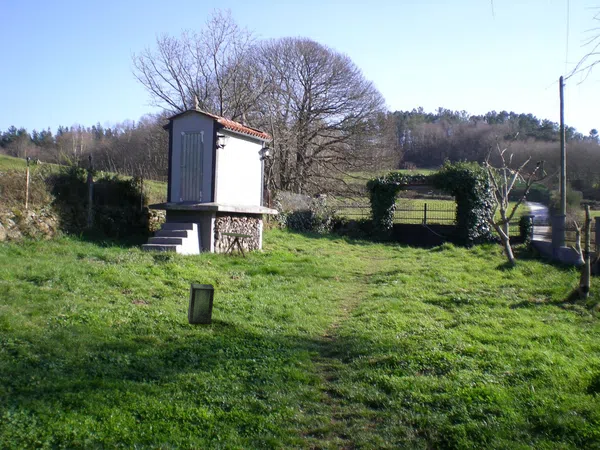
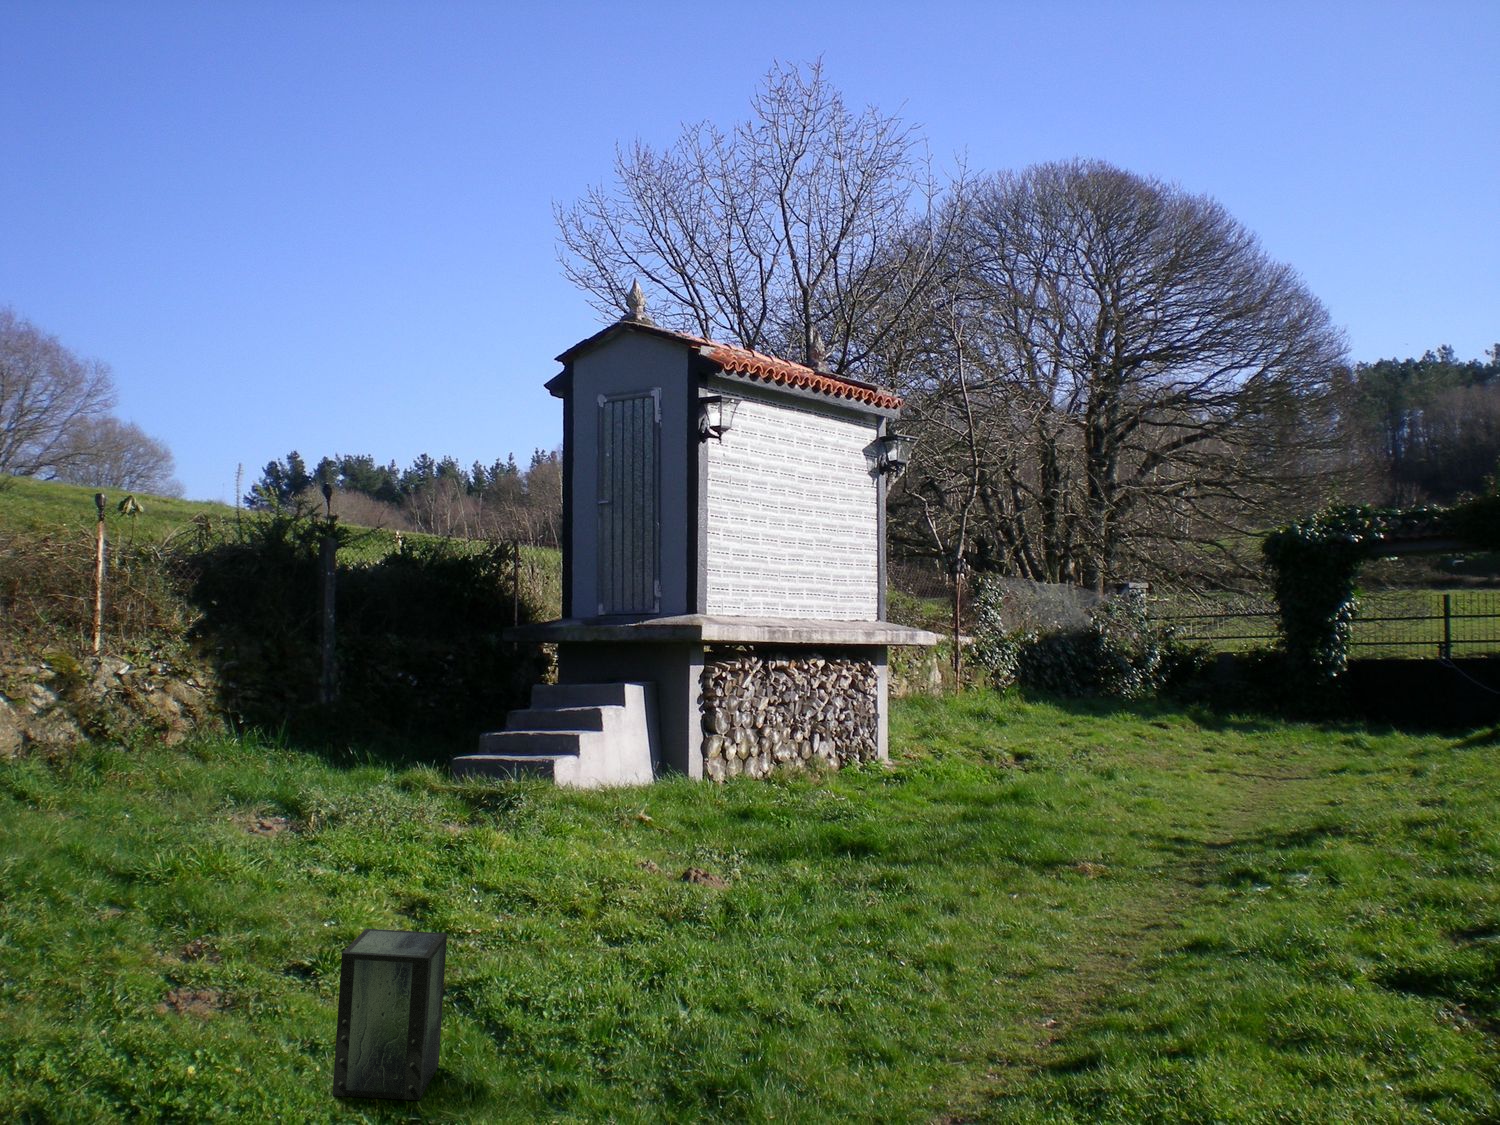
round table: present [221,233,253,257] -> none [721,710,824,793]

